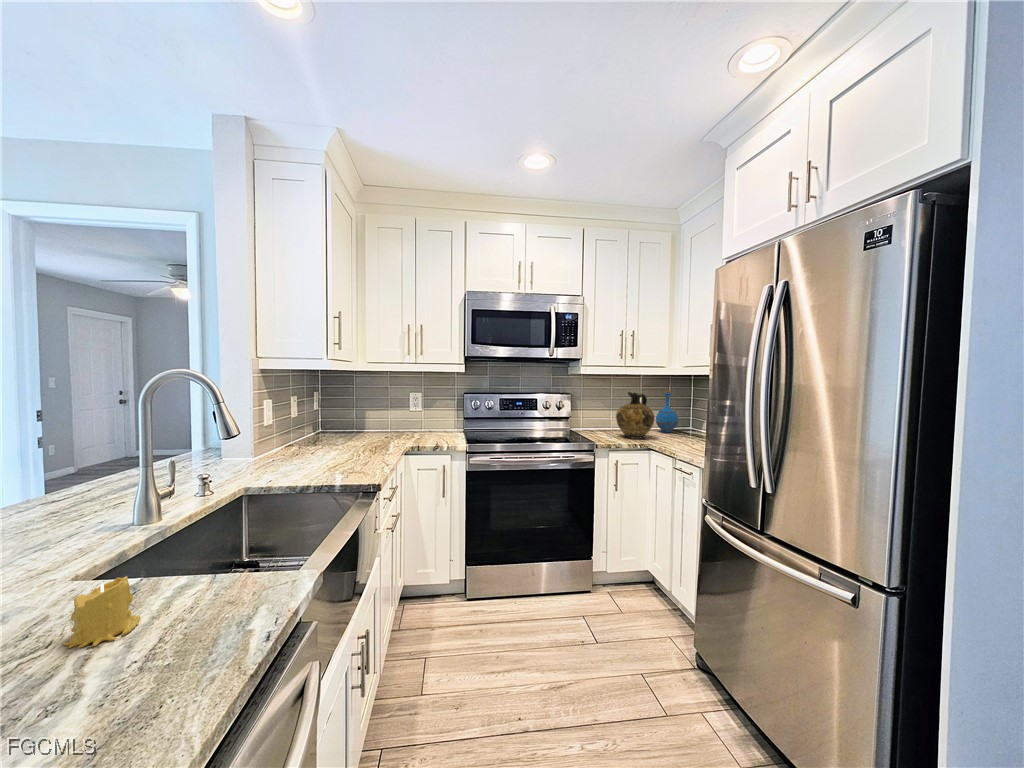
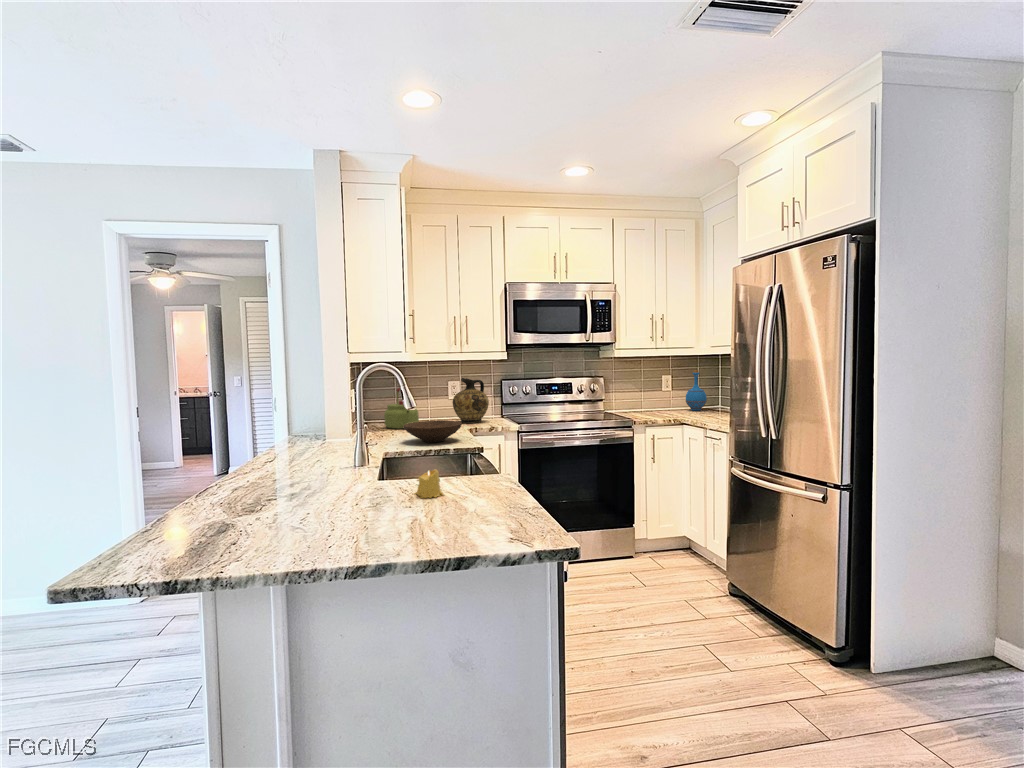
ceramic jug: present [616,392,655,439] -> present [453,378,489,423]
kettle: none [327,398,365,442] -> present [384,388,419,429]
wooden bowl: none [304,439,378,468] -> present [404,421,462,443]

